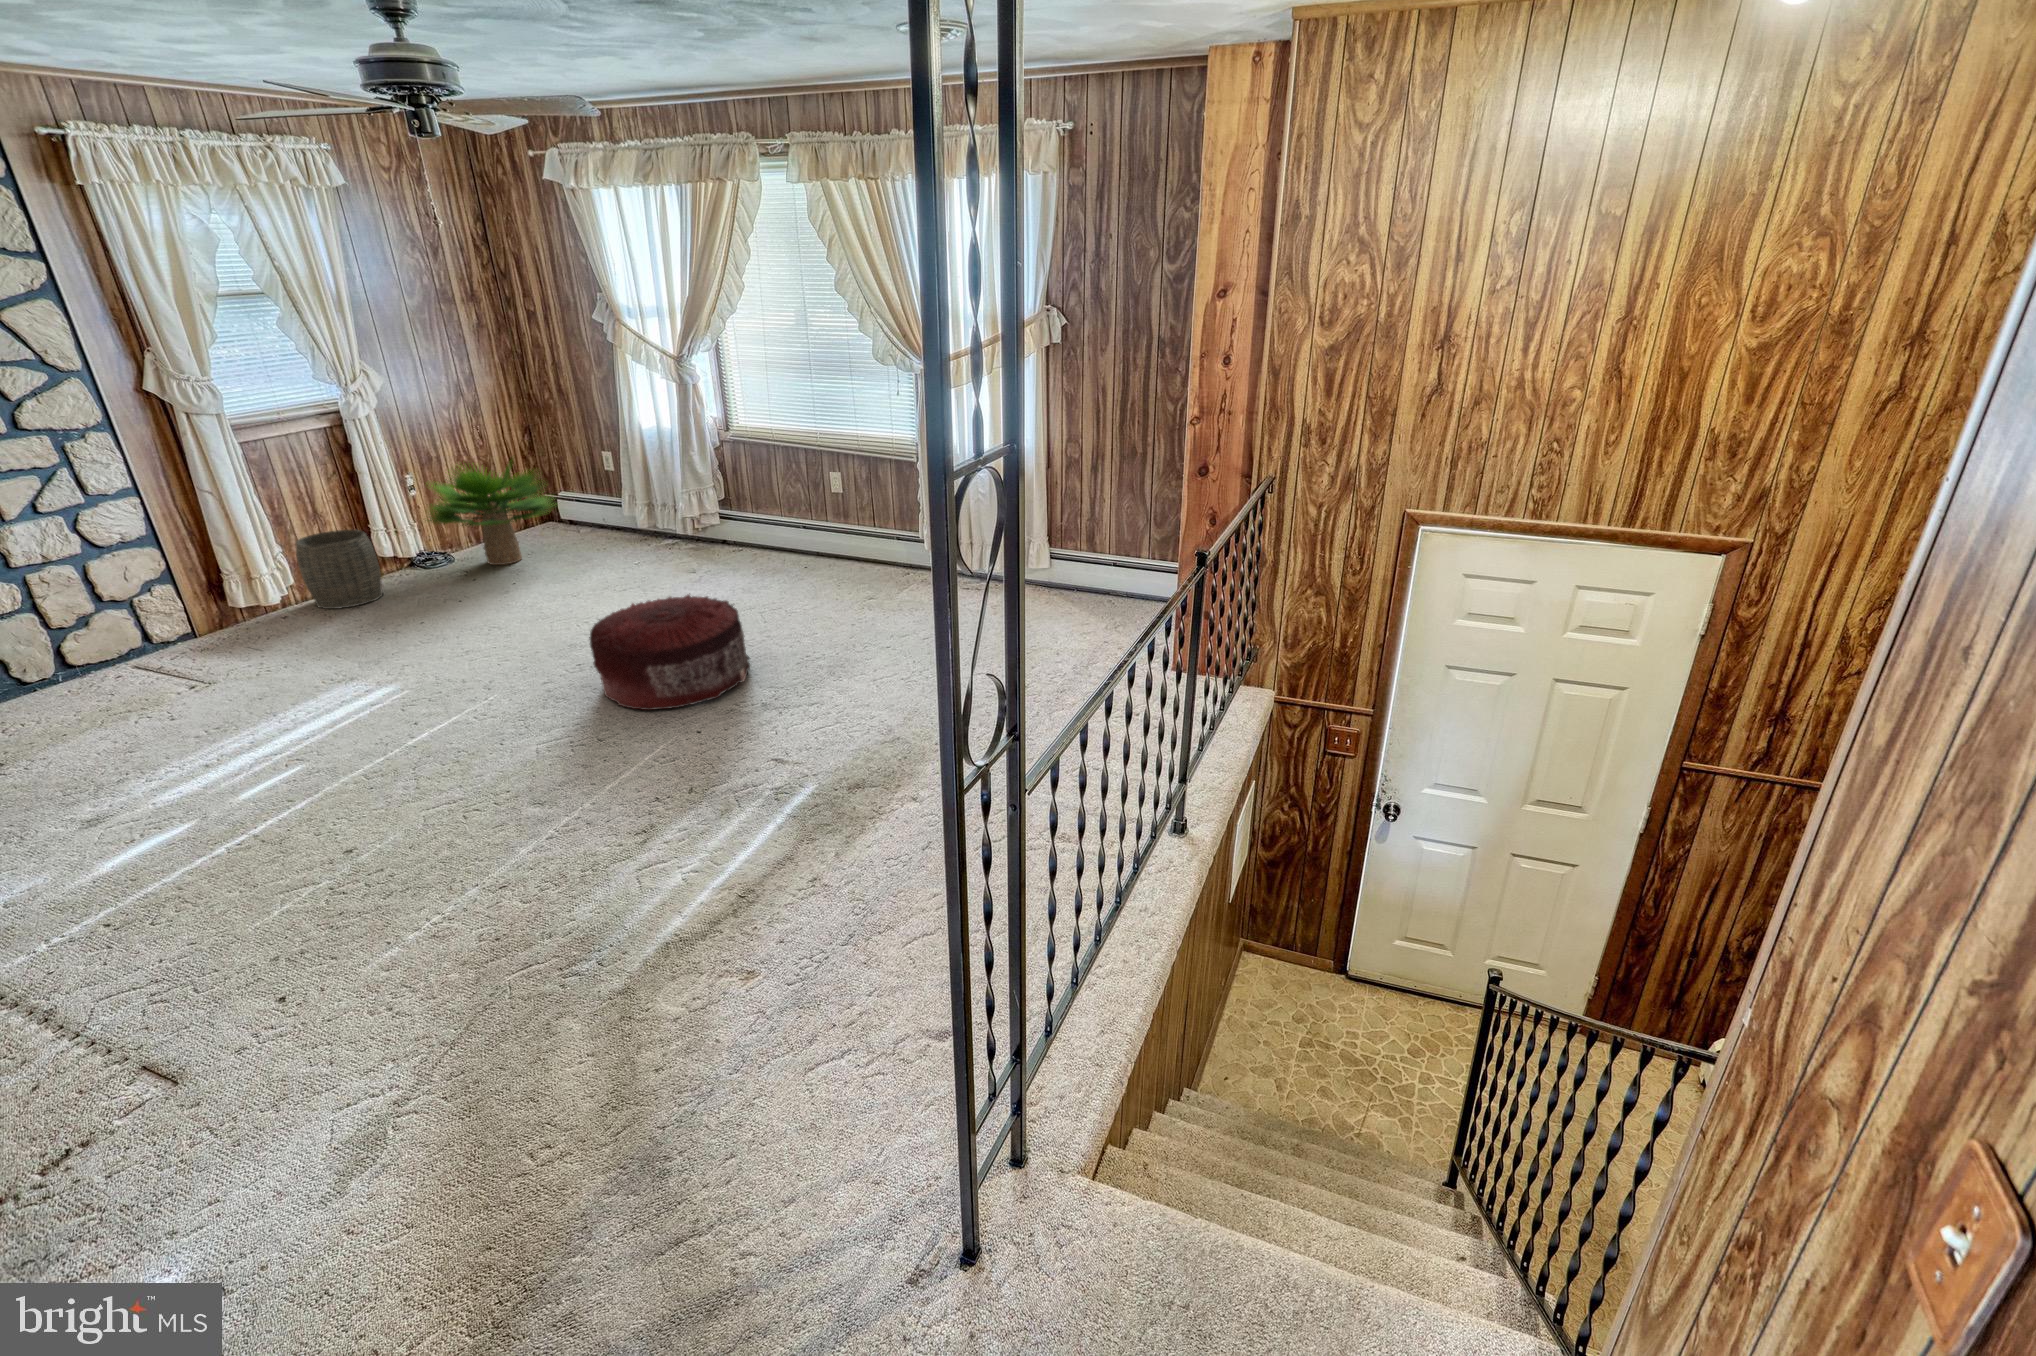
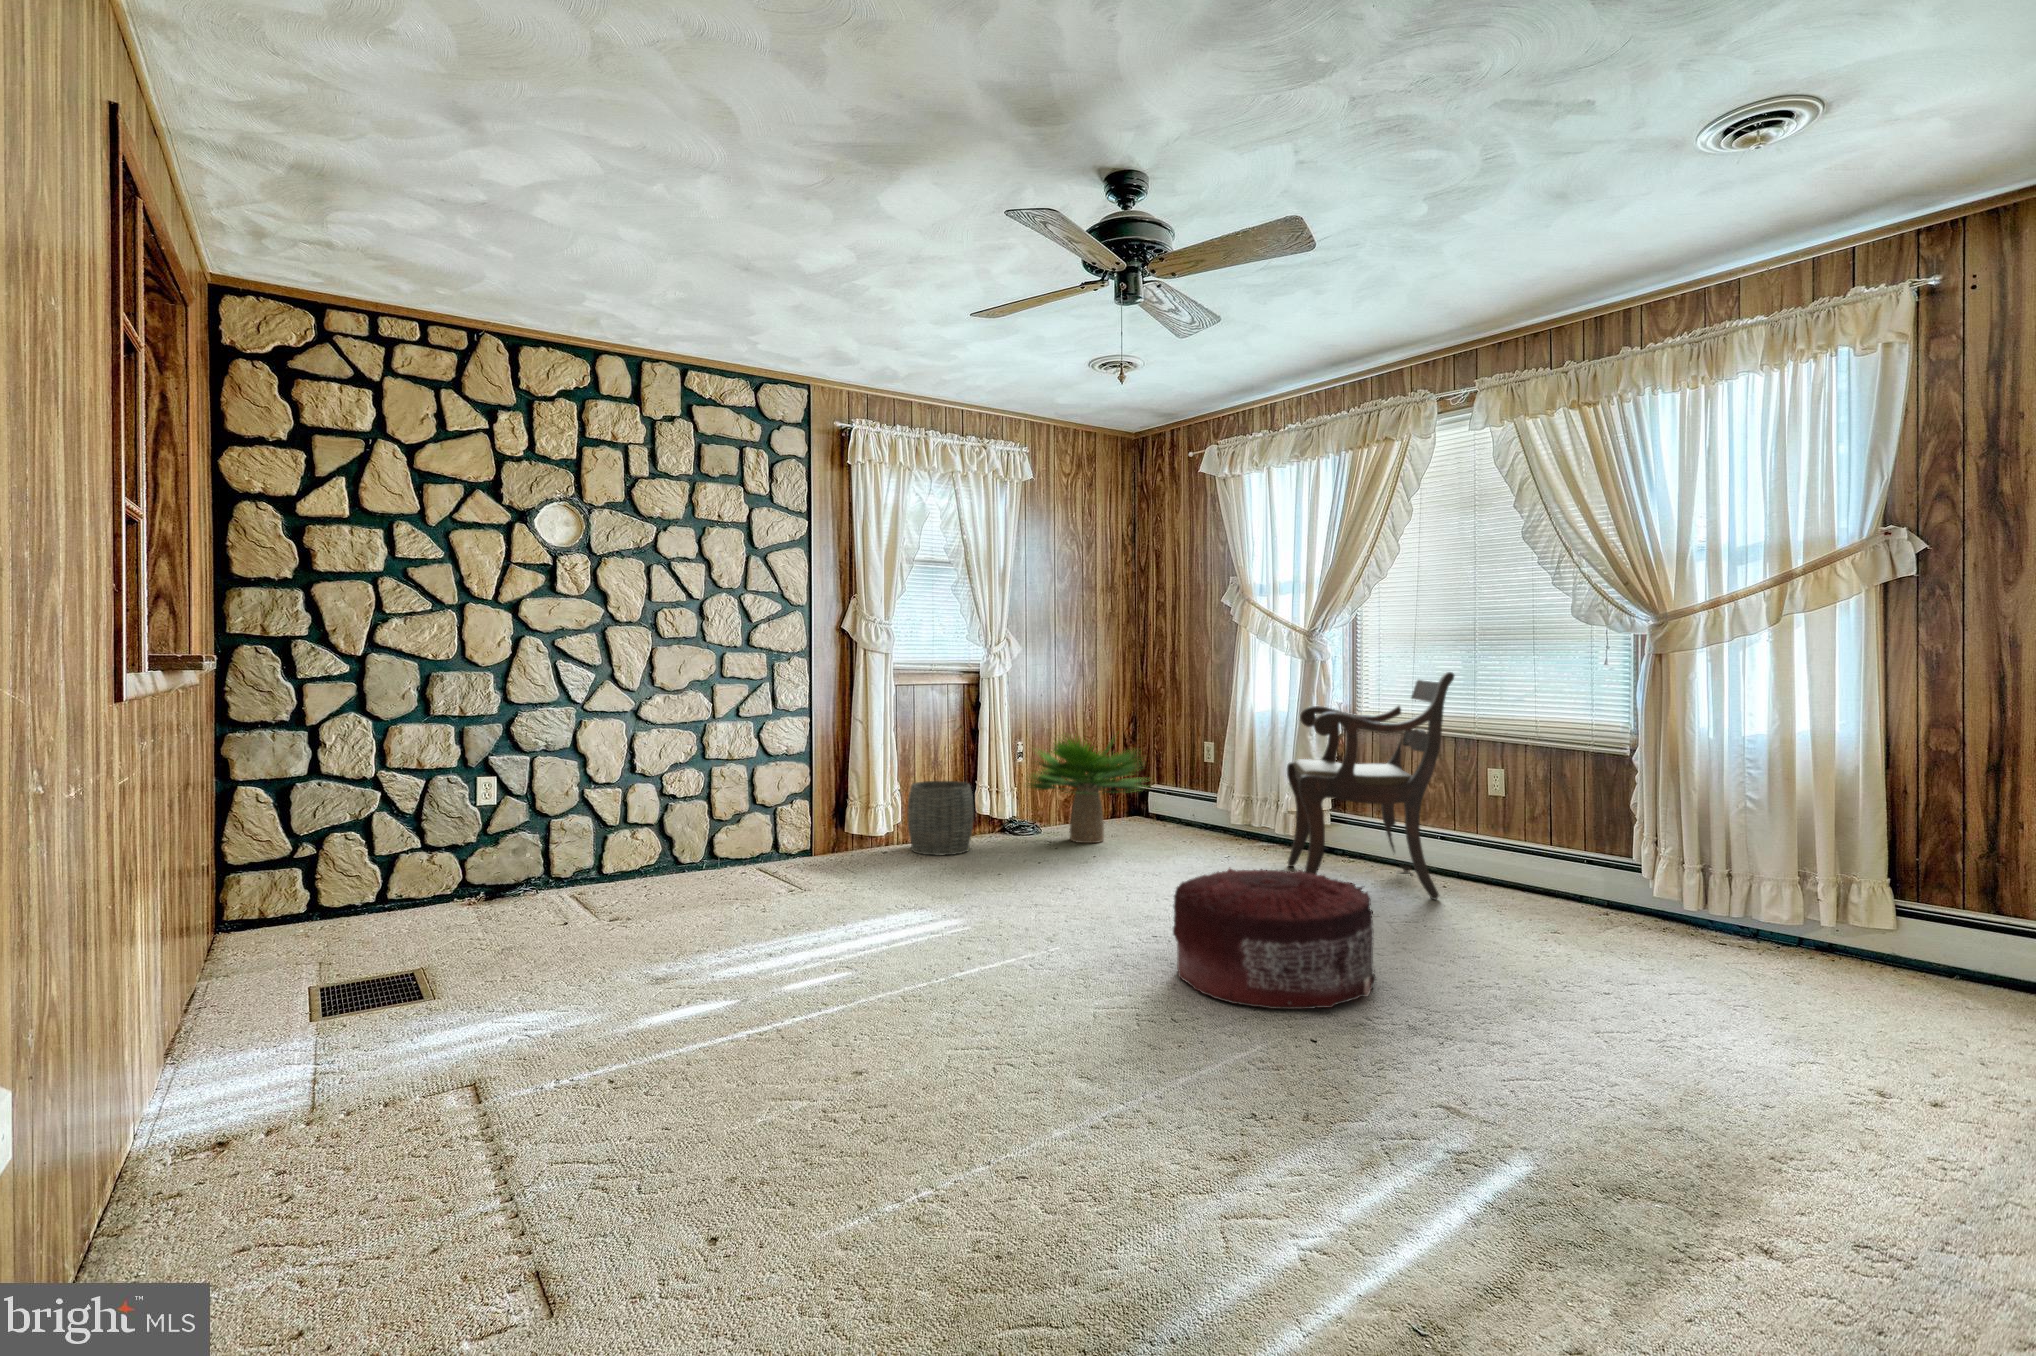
armchair: none [677,389,804,590] -> present [1287,672,1454,899]

